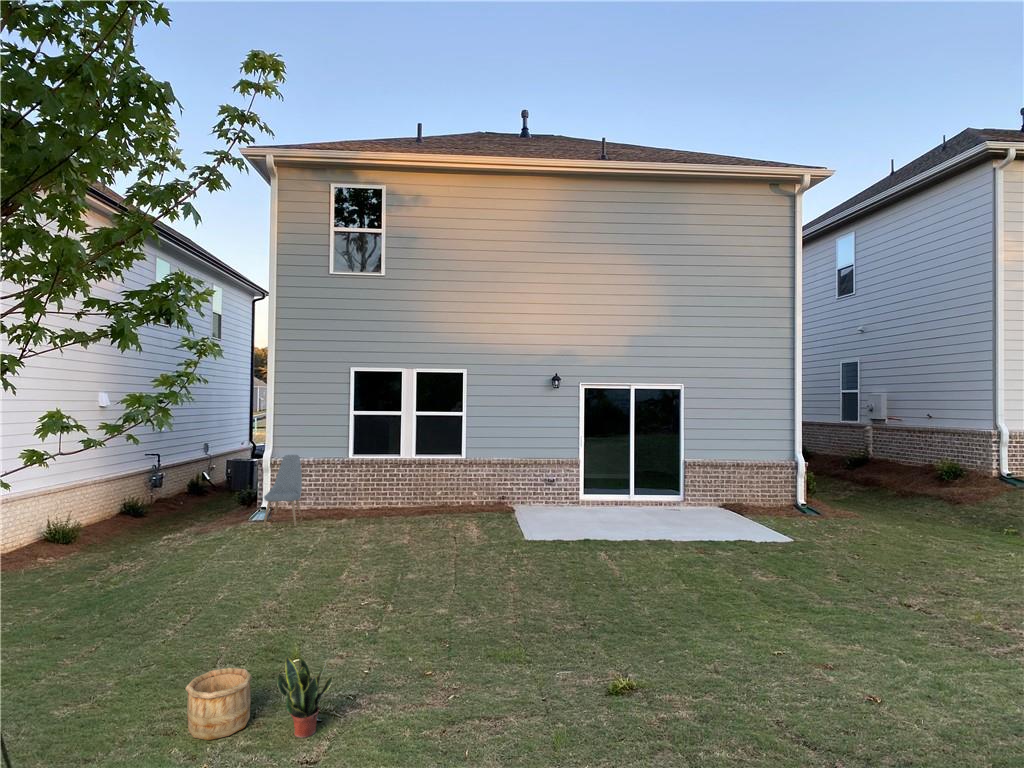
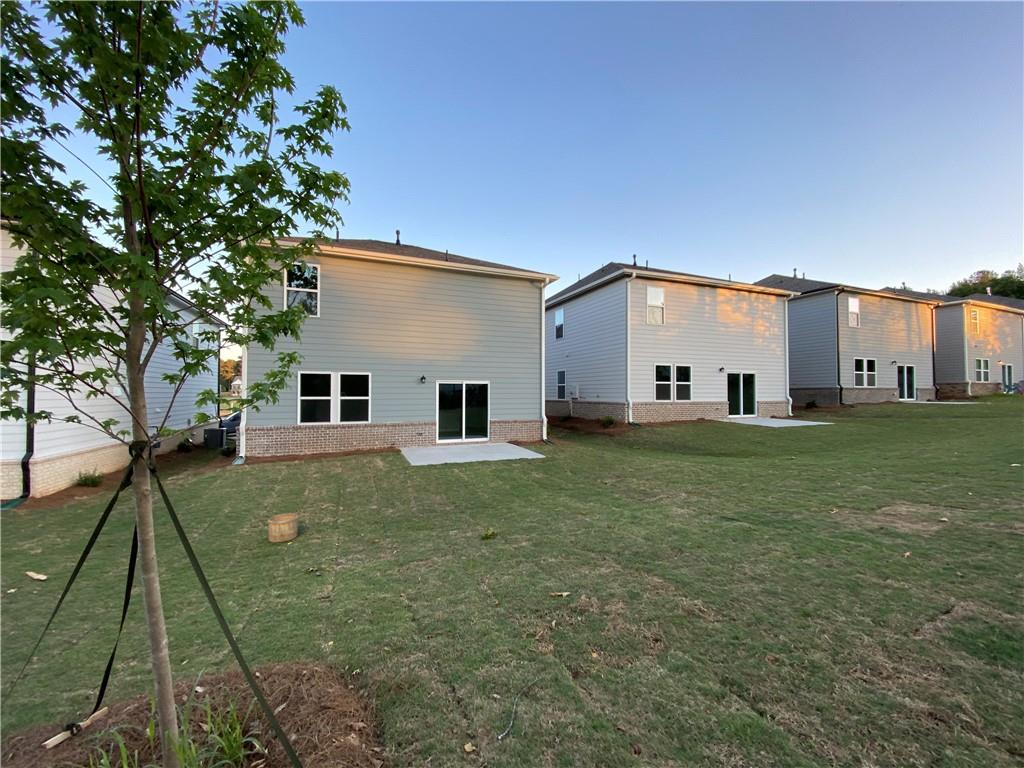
chair: present [263,455,302,527] -> none [243,424,268,468]
potted plant: present [277,657,333,738] -> none [314,502,340,536]

